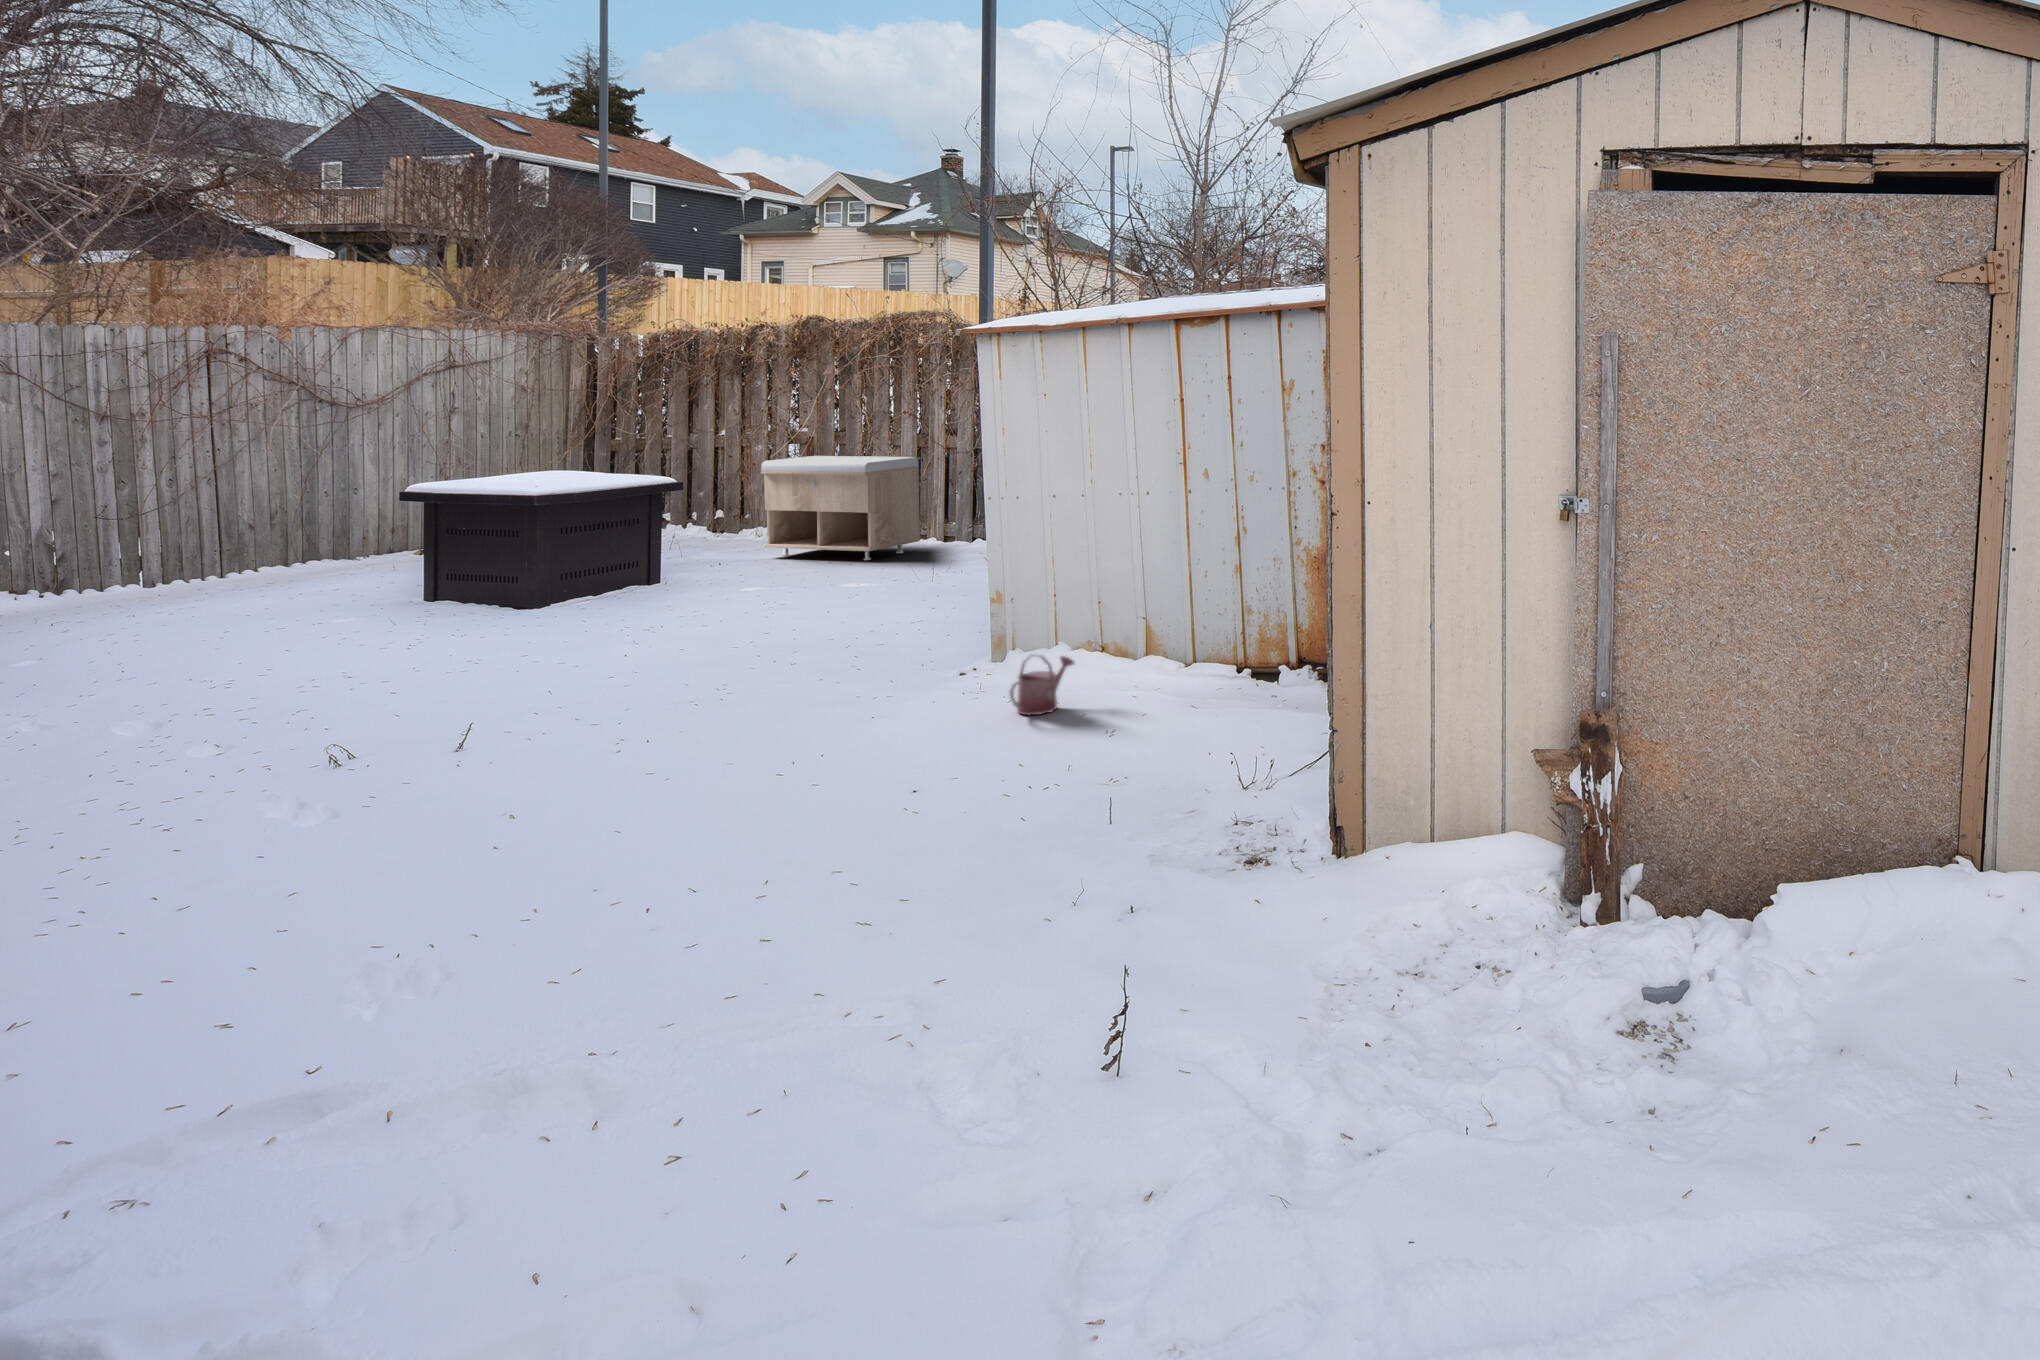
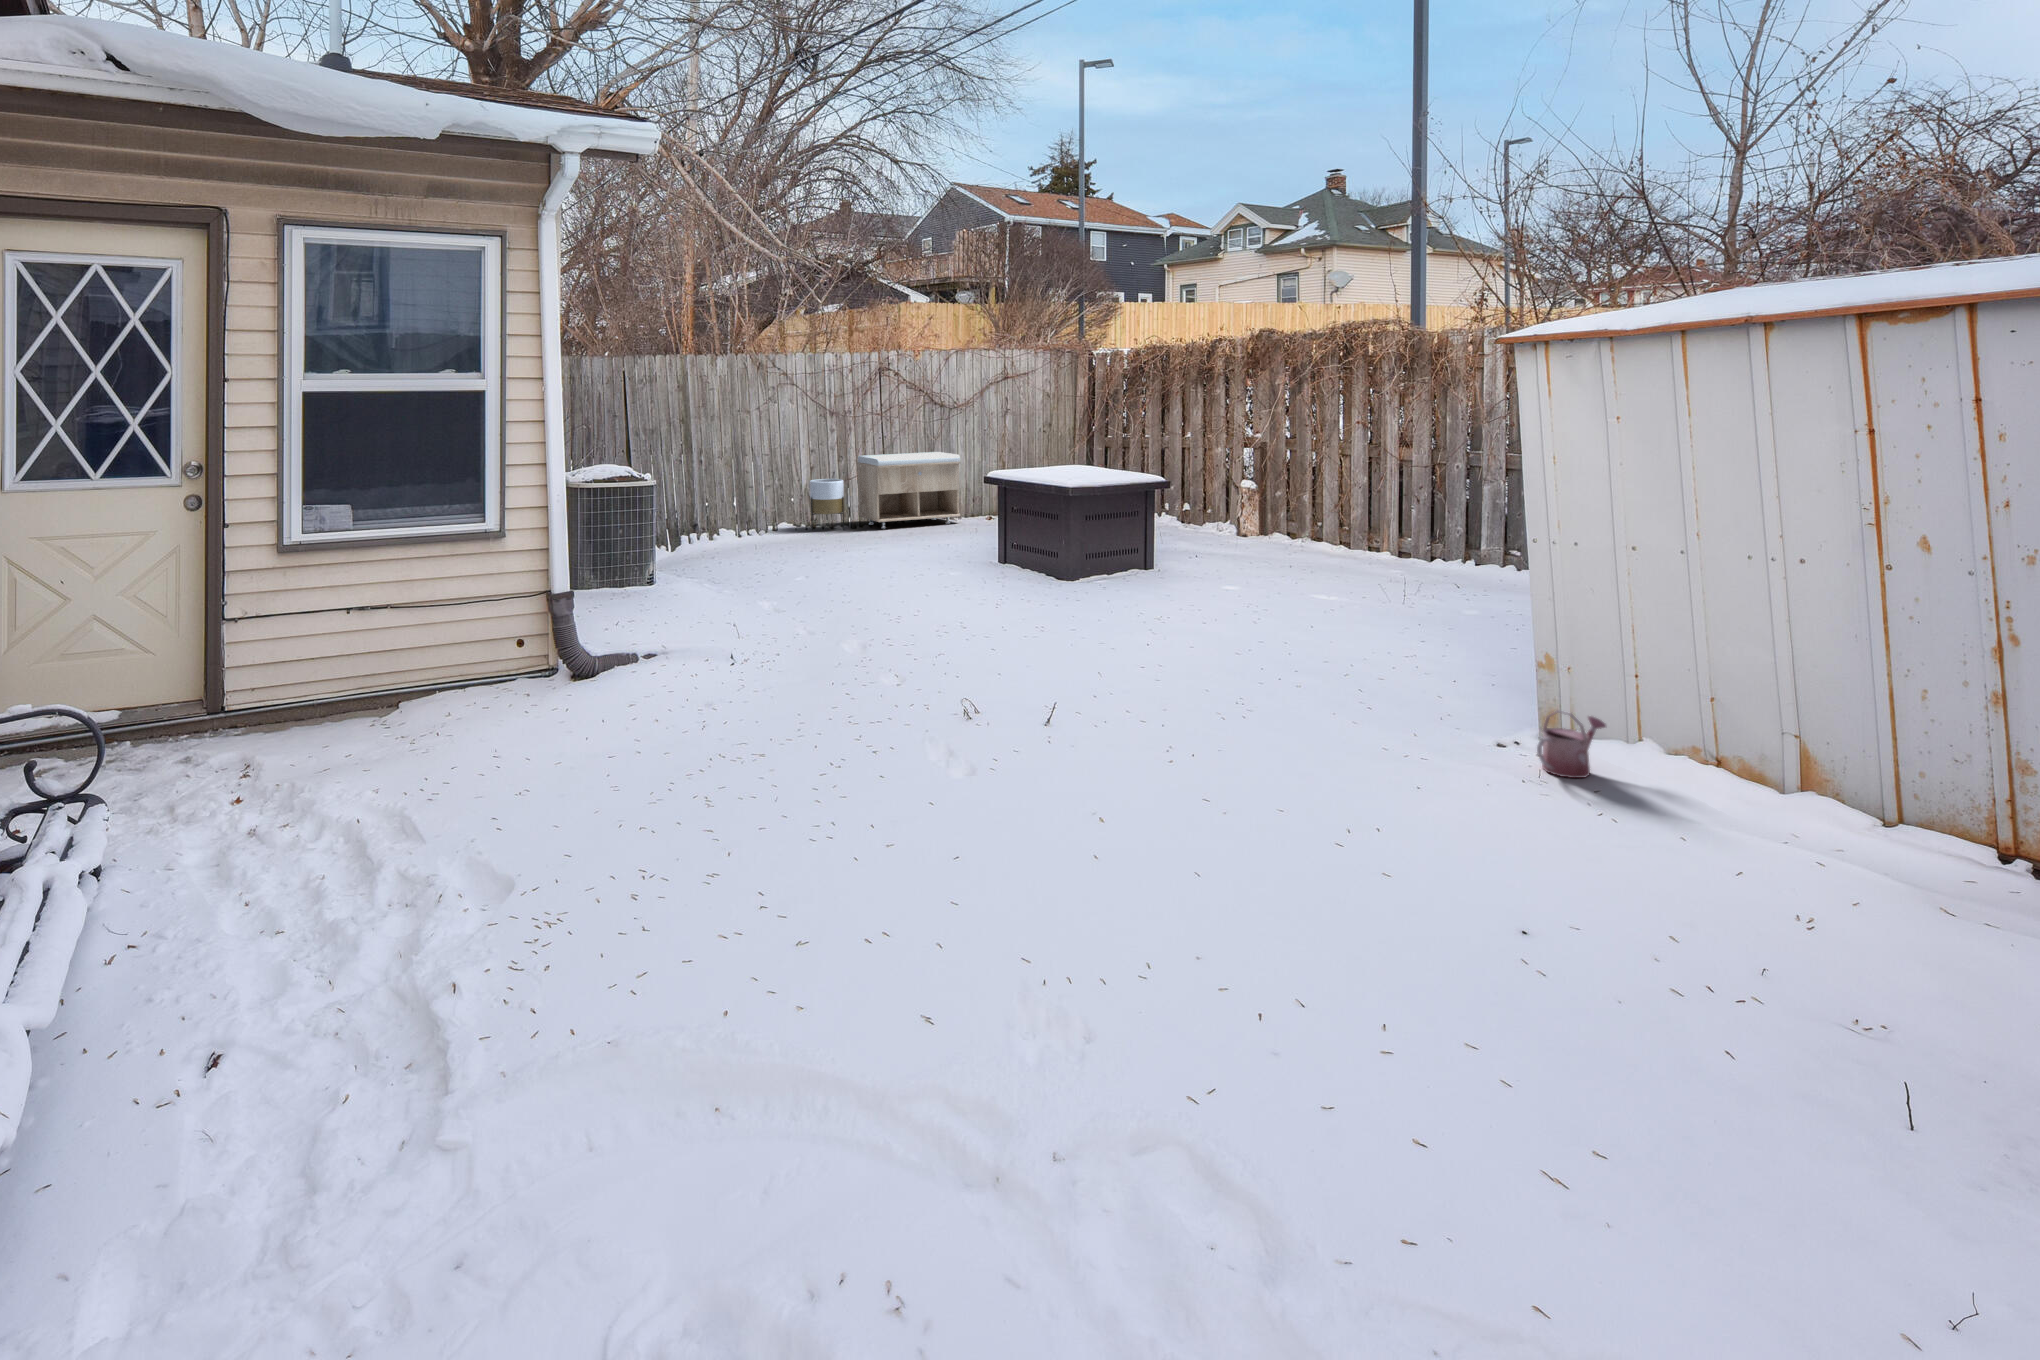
storage bench: present [761,456,920,560] -> present [858,452,960,528]
planter: none [45,516,124,600] -> present [810,479,844,531]

